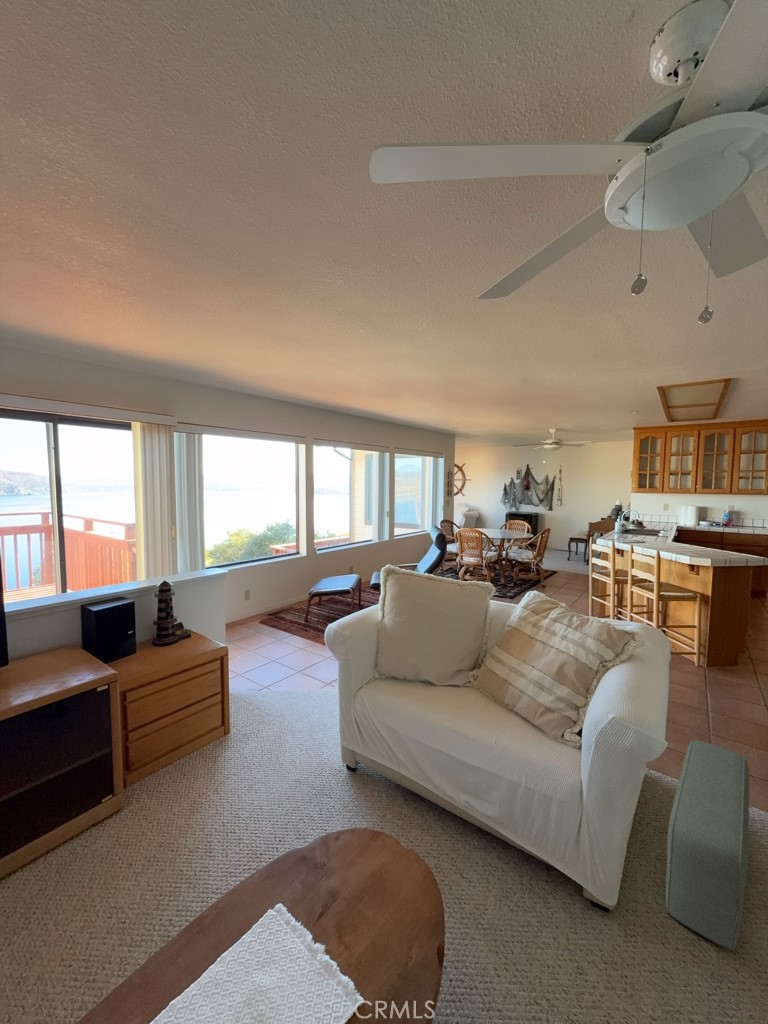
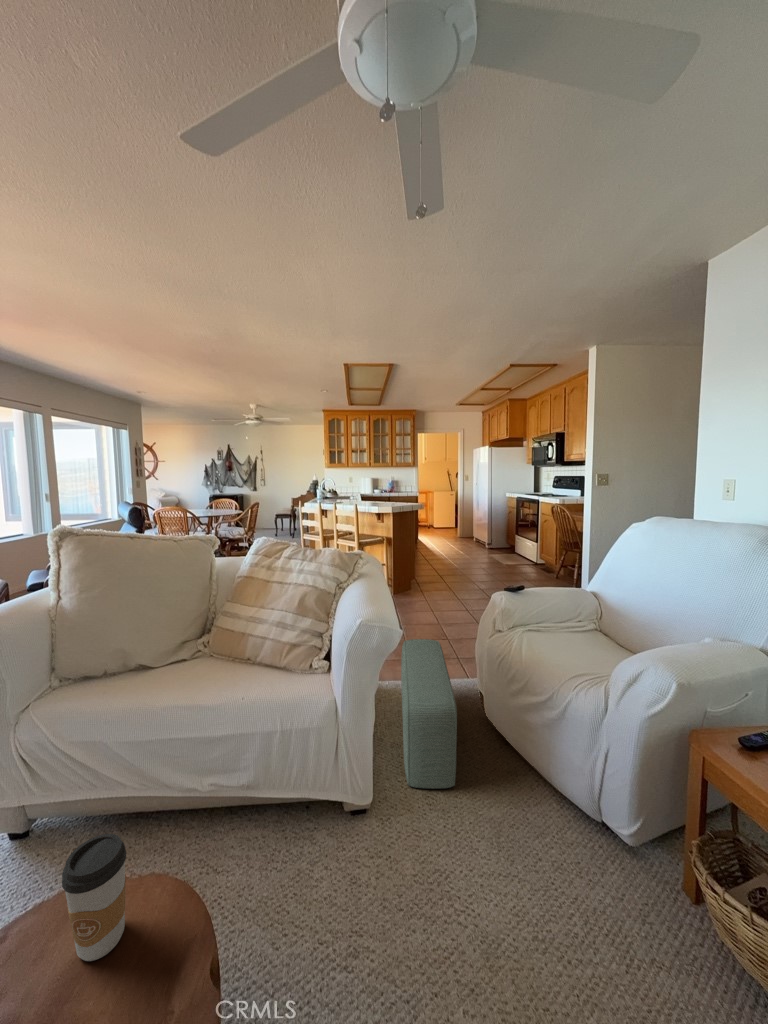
coffee cup: none [360,814,394,894] -> present [62,834,127,961]

